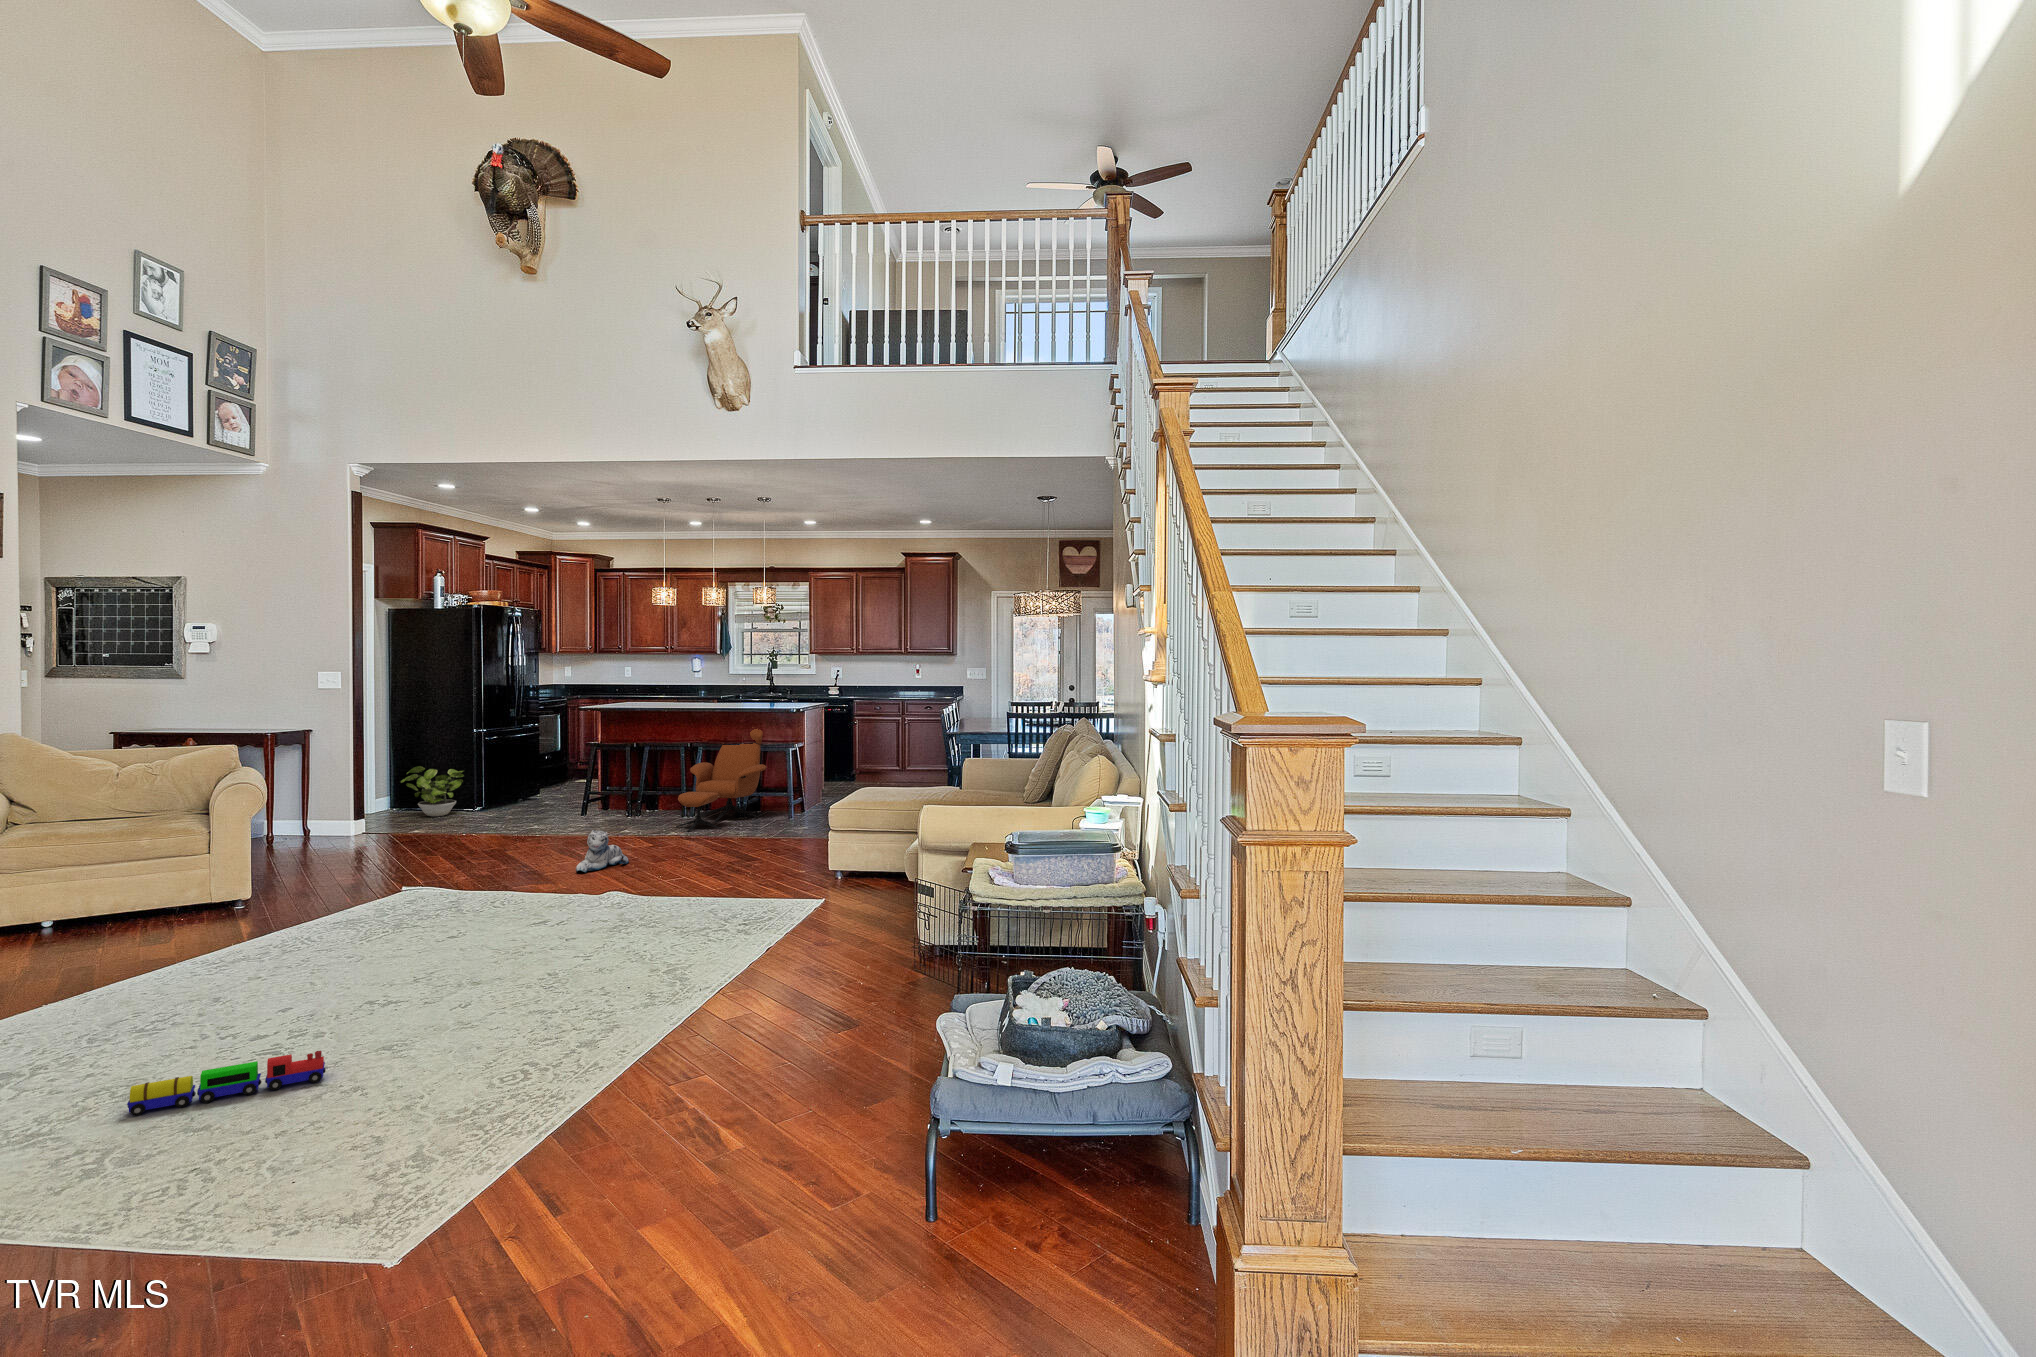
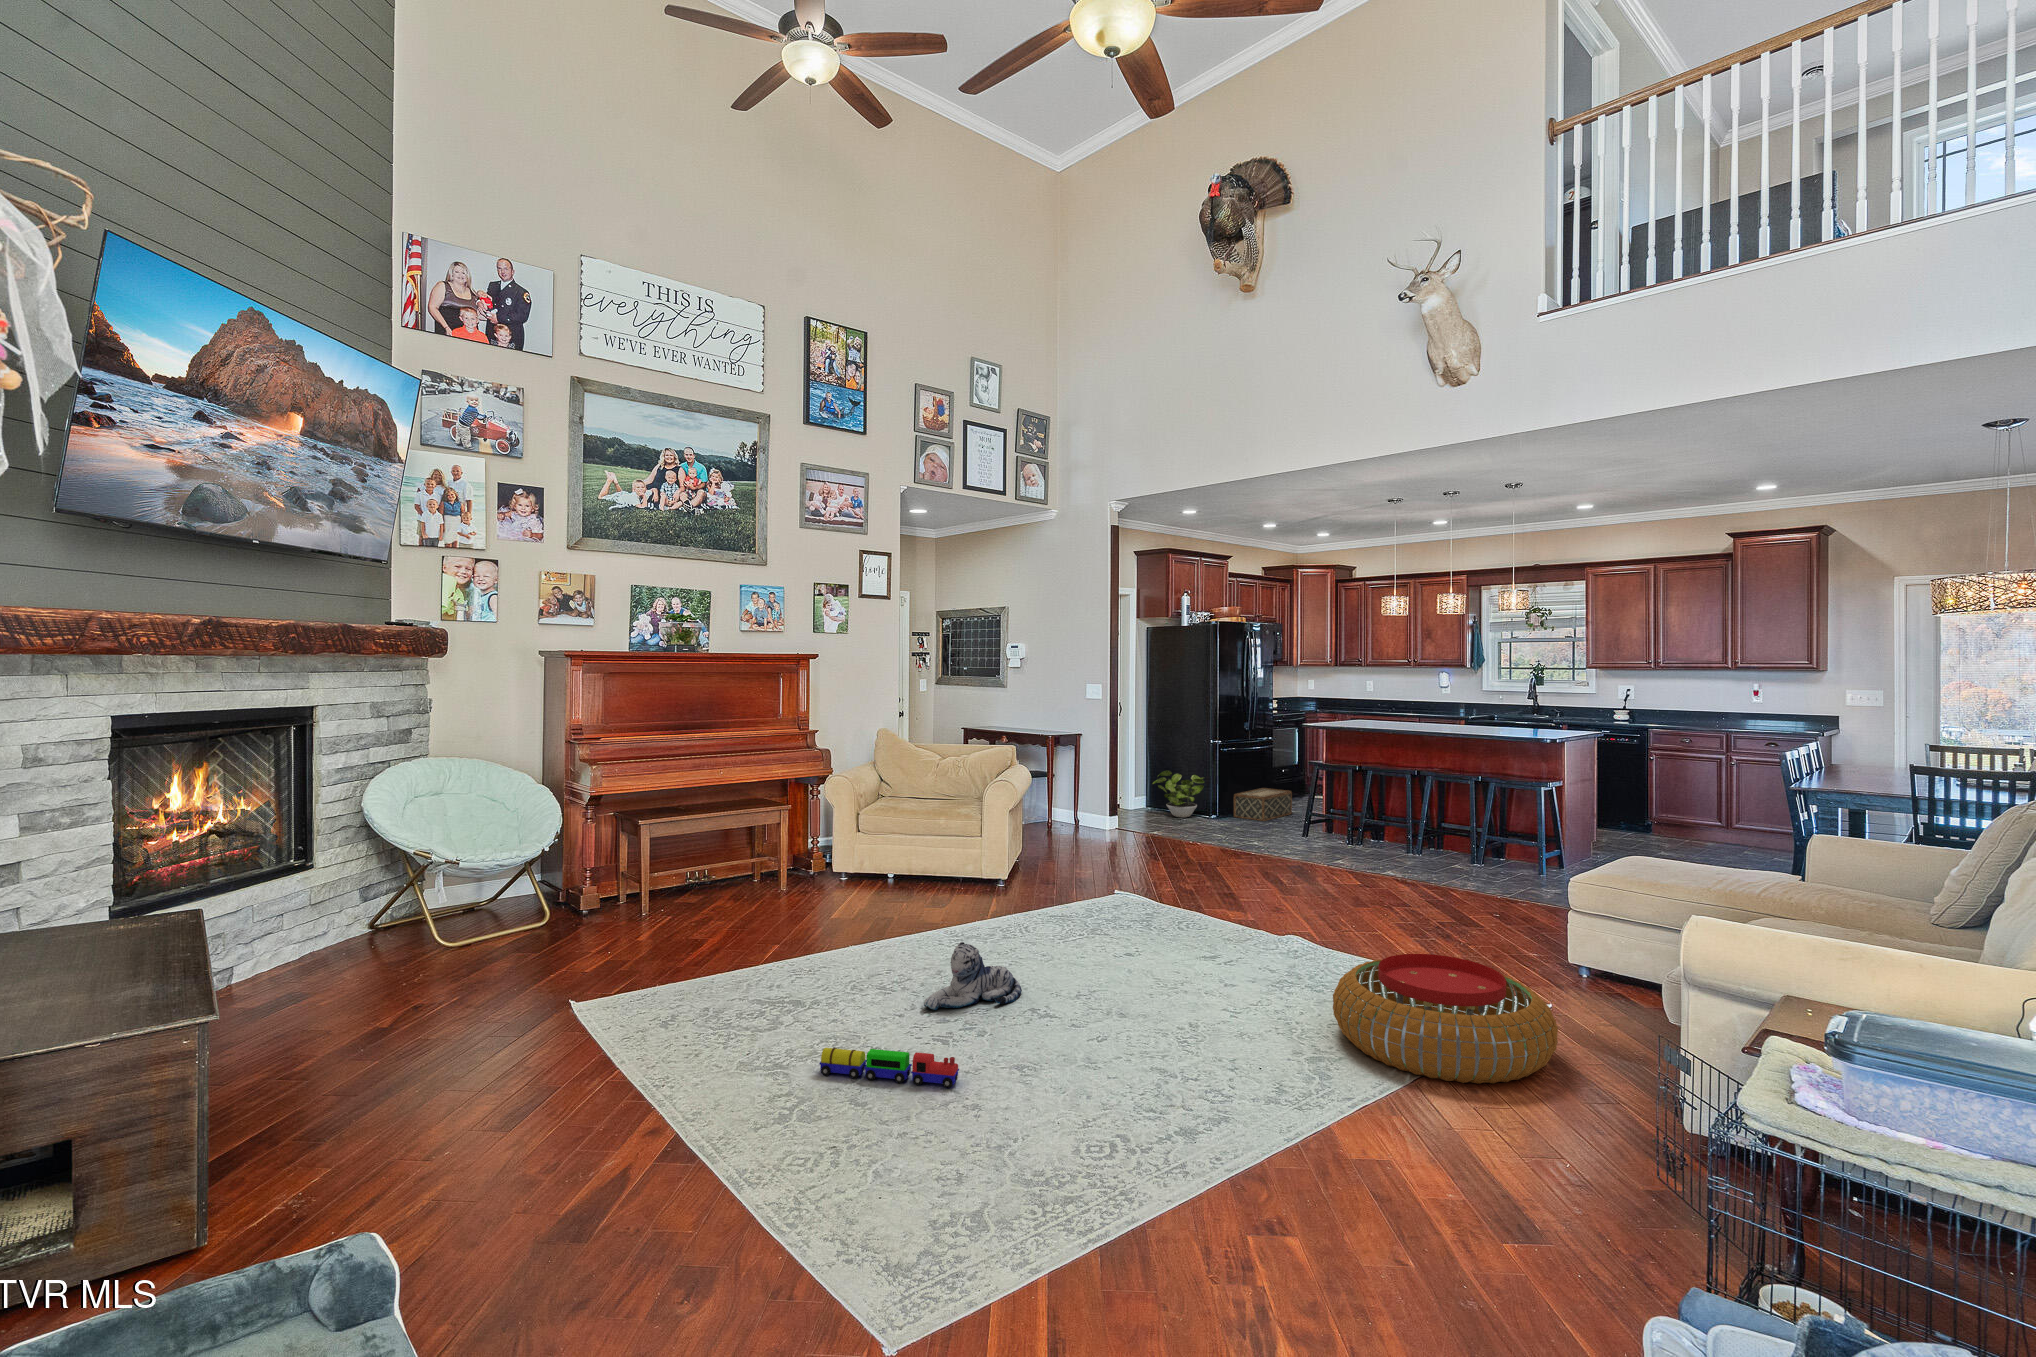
lounge chair: present [676,729,766,832] -> none [1395,753,1507,870]
woven basket: none [499,777,560,810] -> present [1234,788,1292,821]
plush toy: present [576,830,629,872] -> present [924,942,1022,1010]
pouf: none [675,878,840,967] -> present [1333,954,1558,1084]

